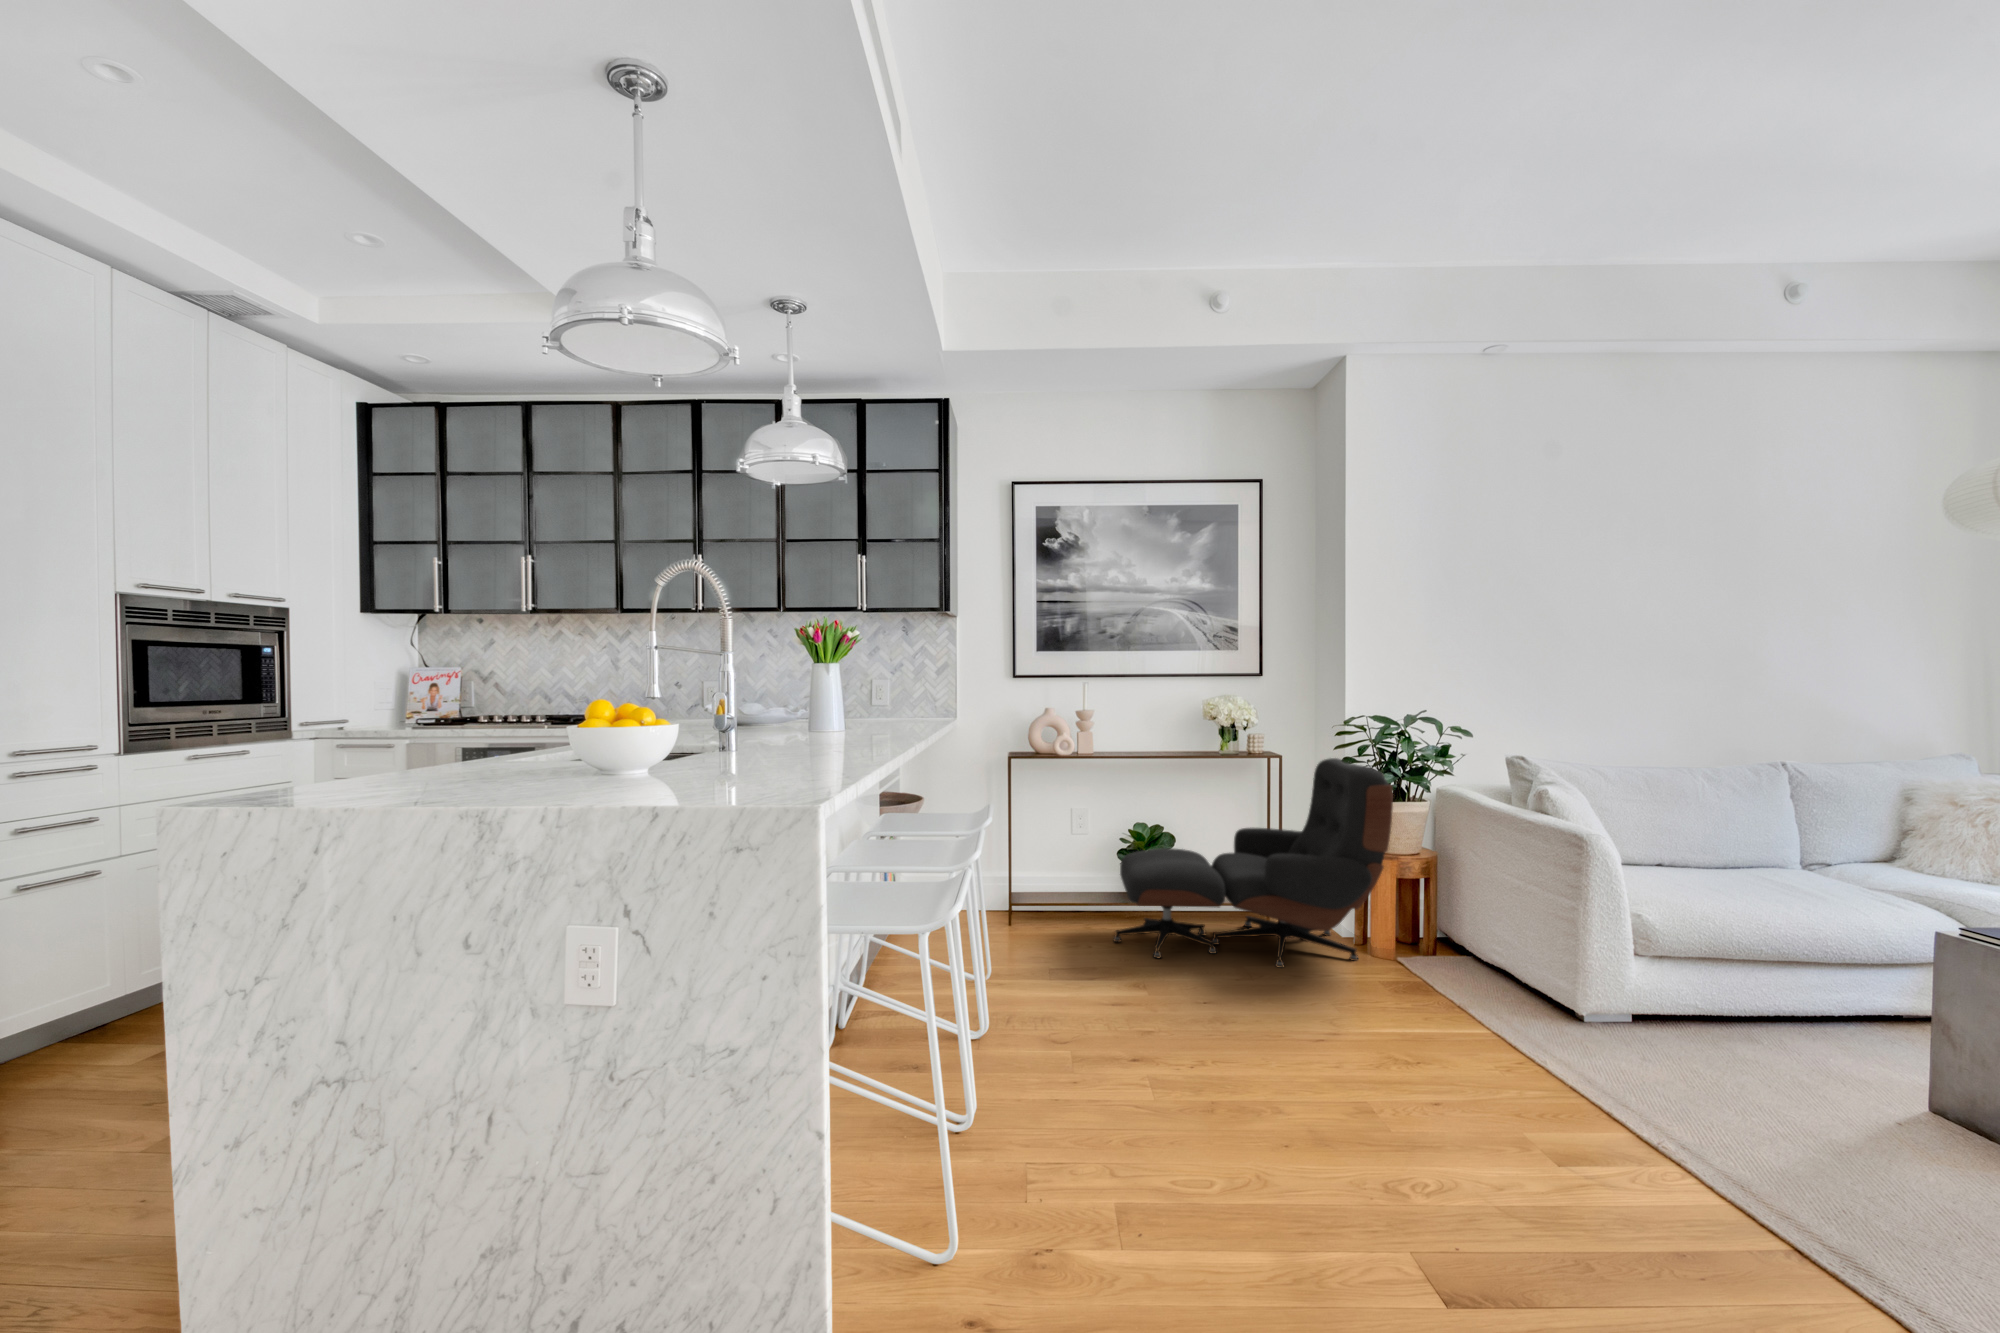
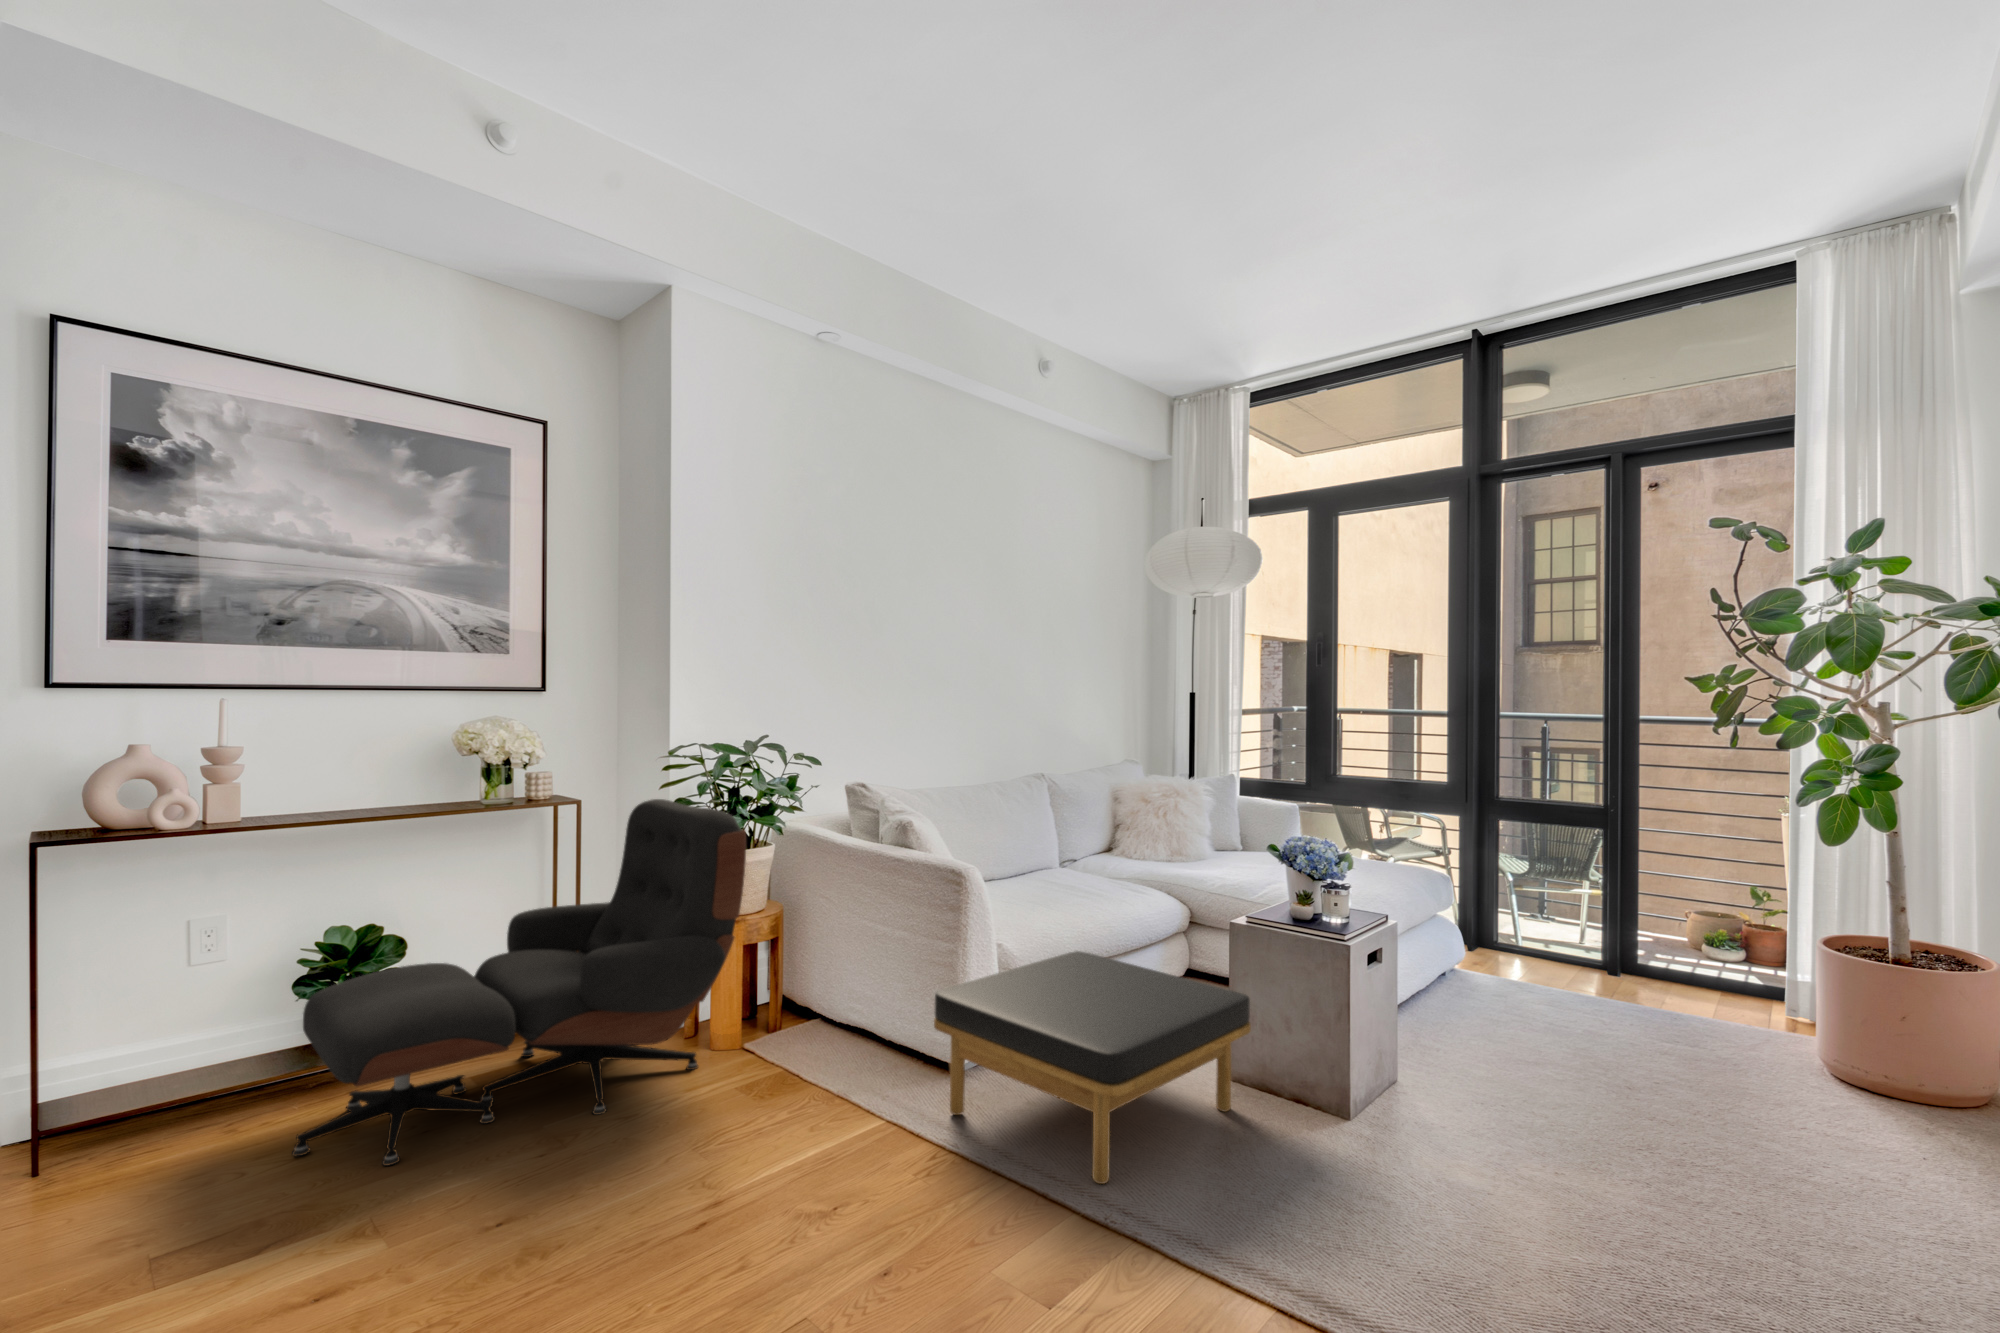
ottoman: none [1539,934,1942,1135] -> present [934,951,1251,1184]

